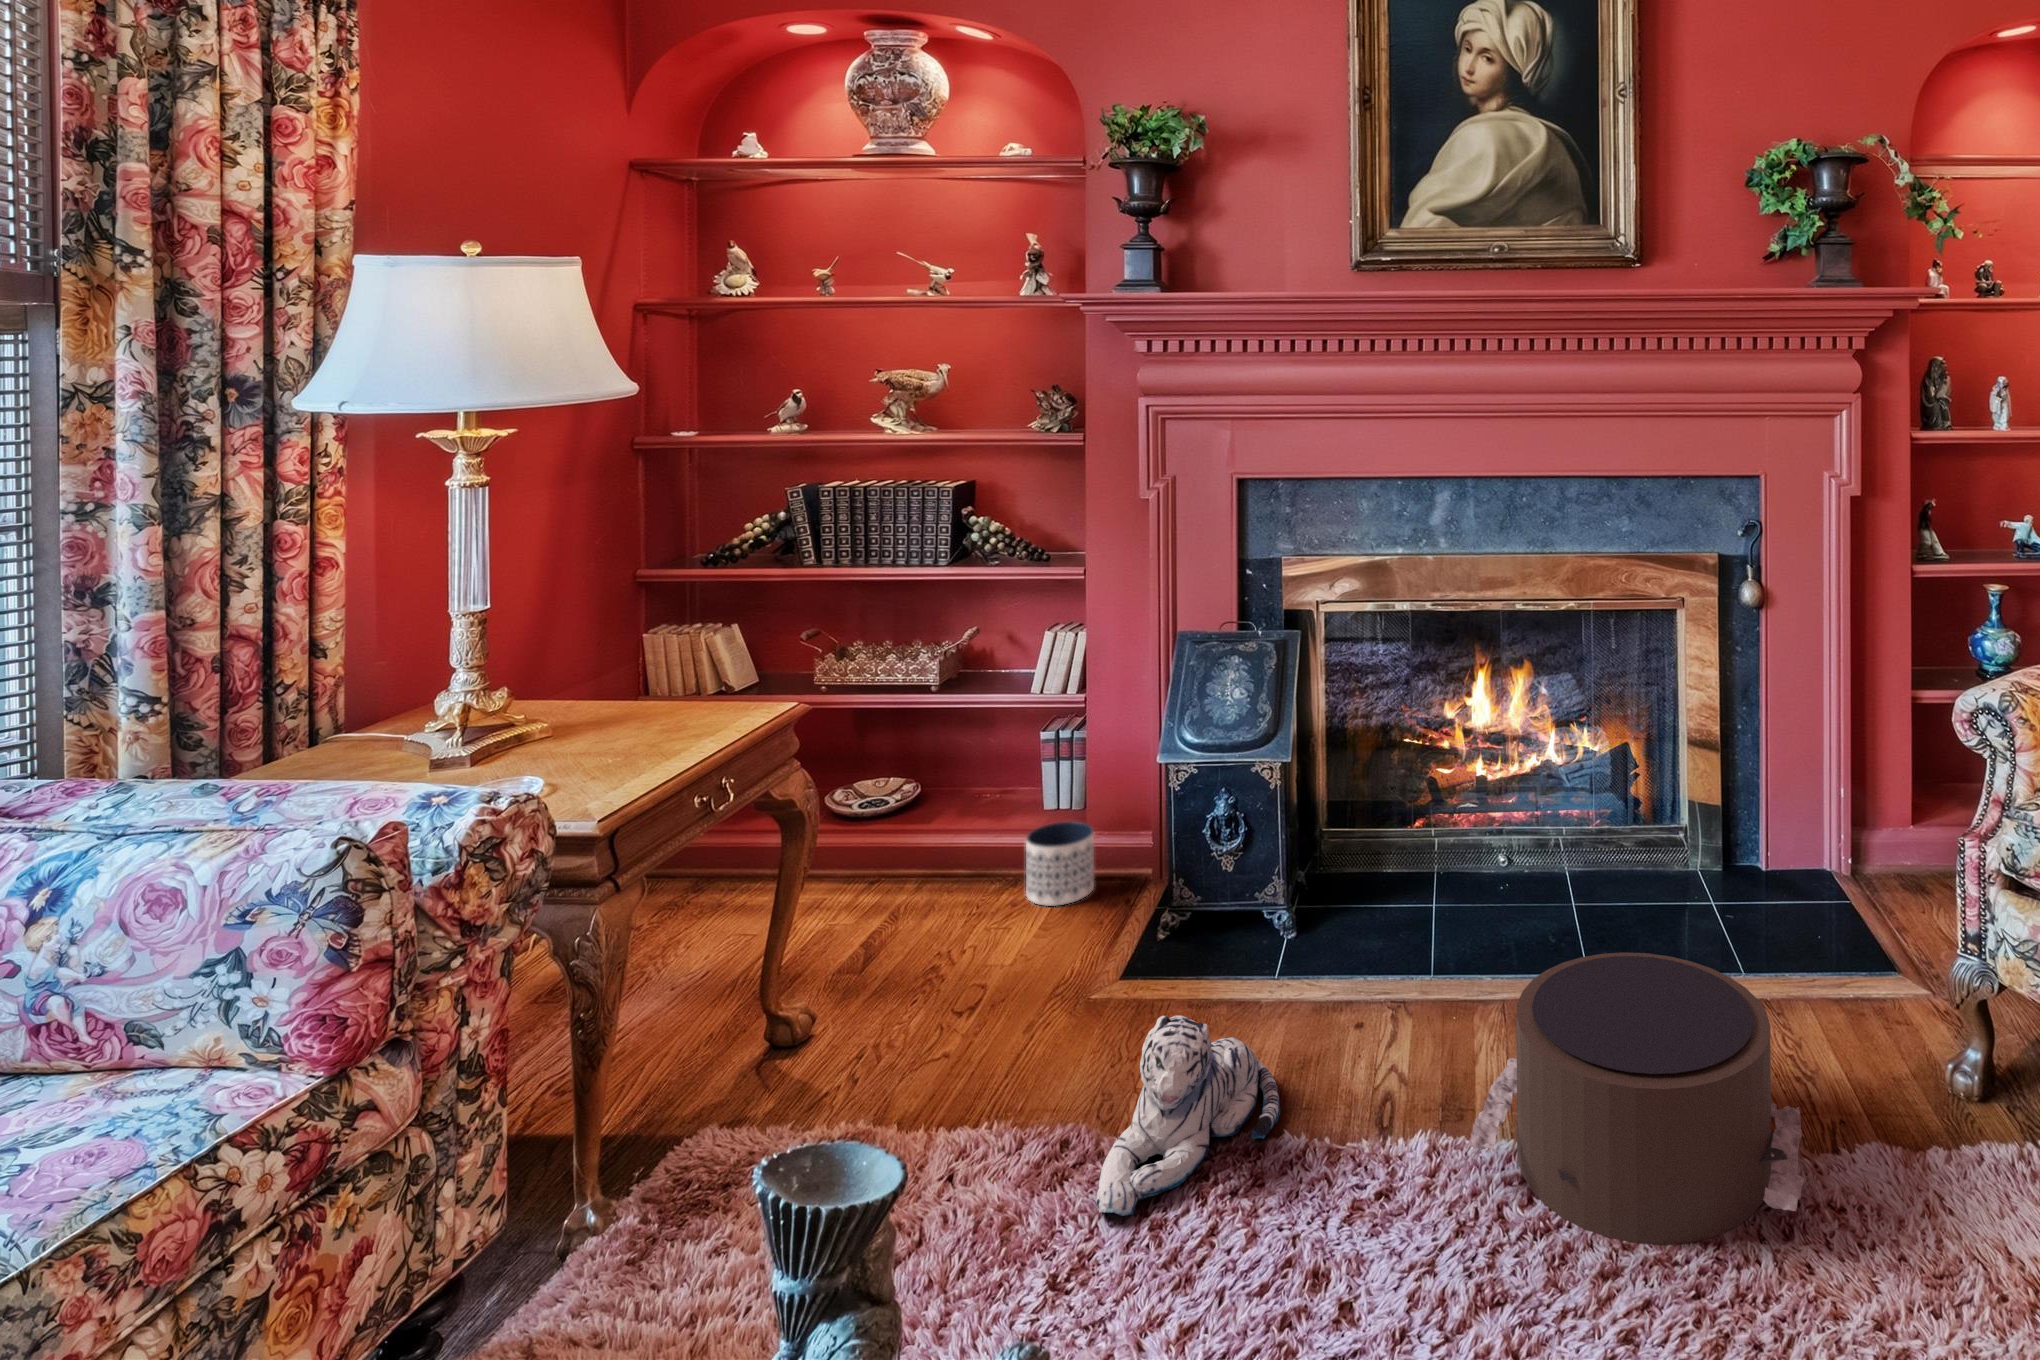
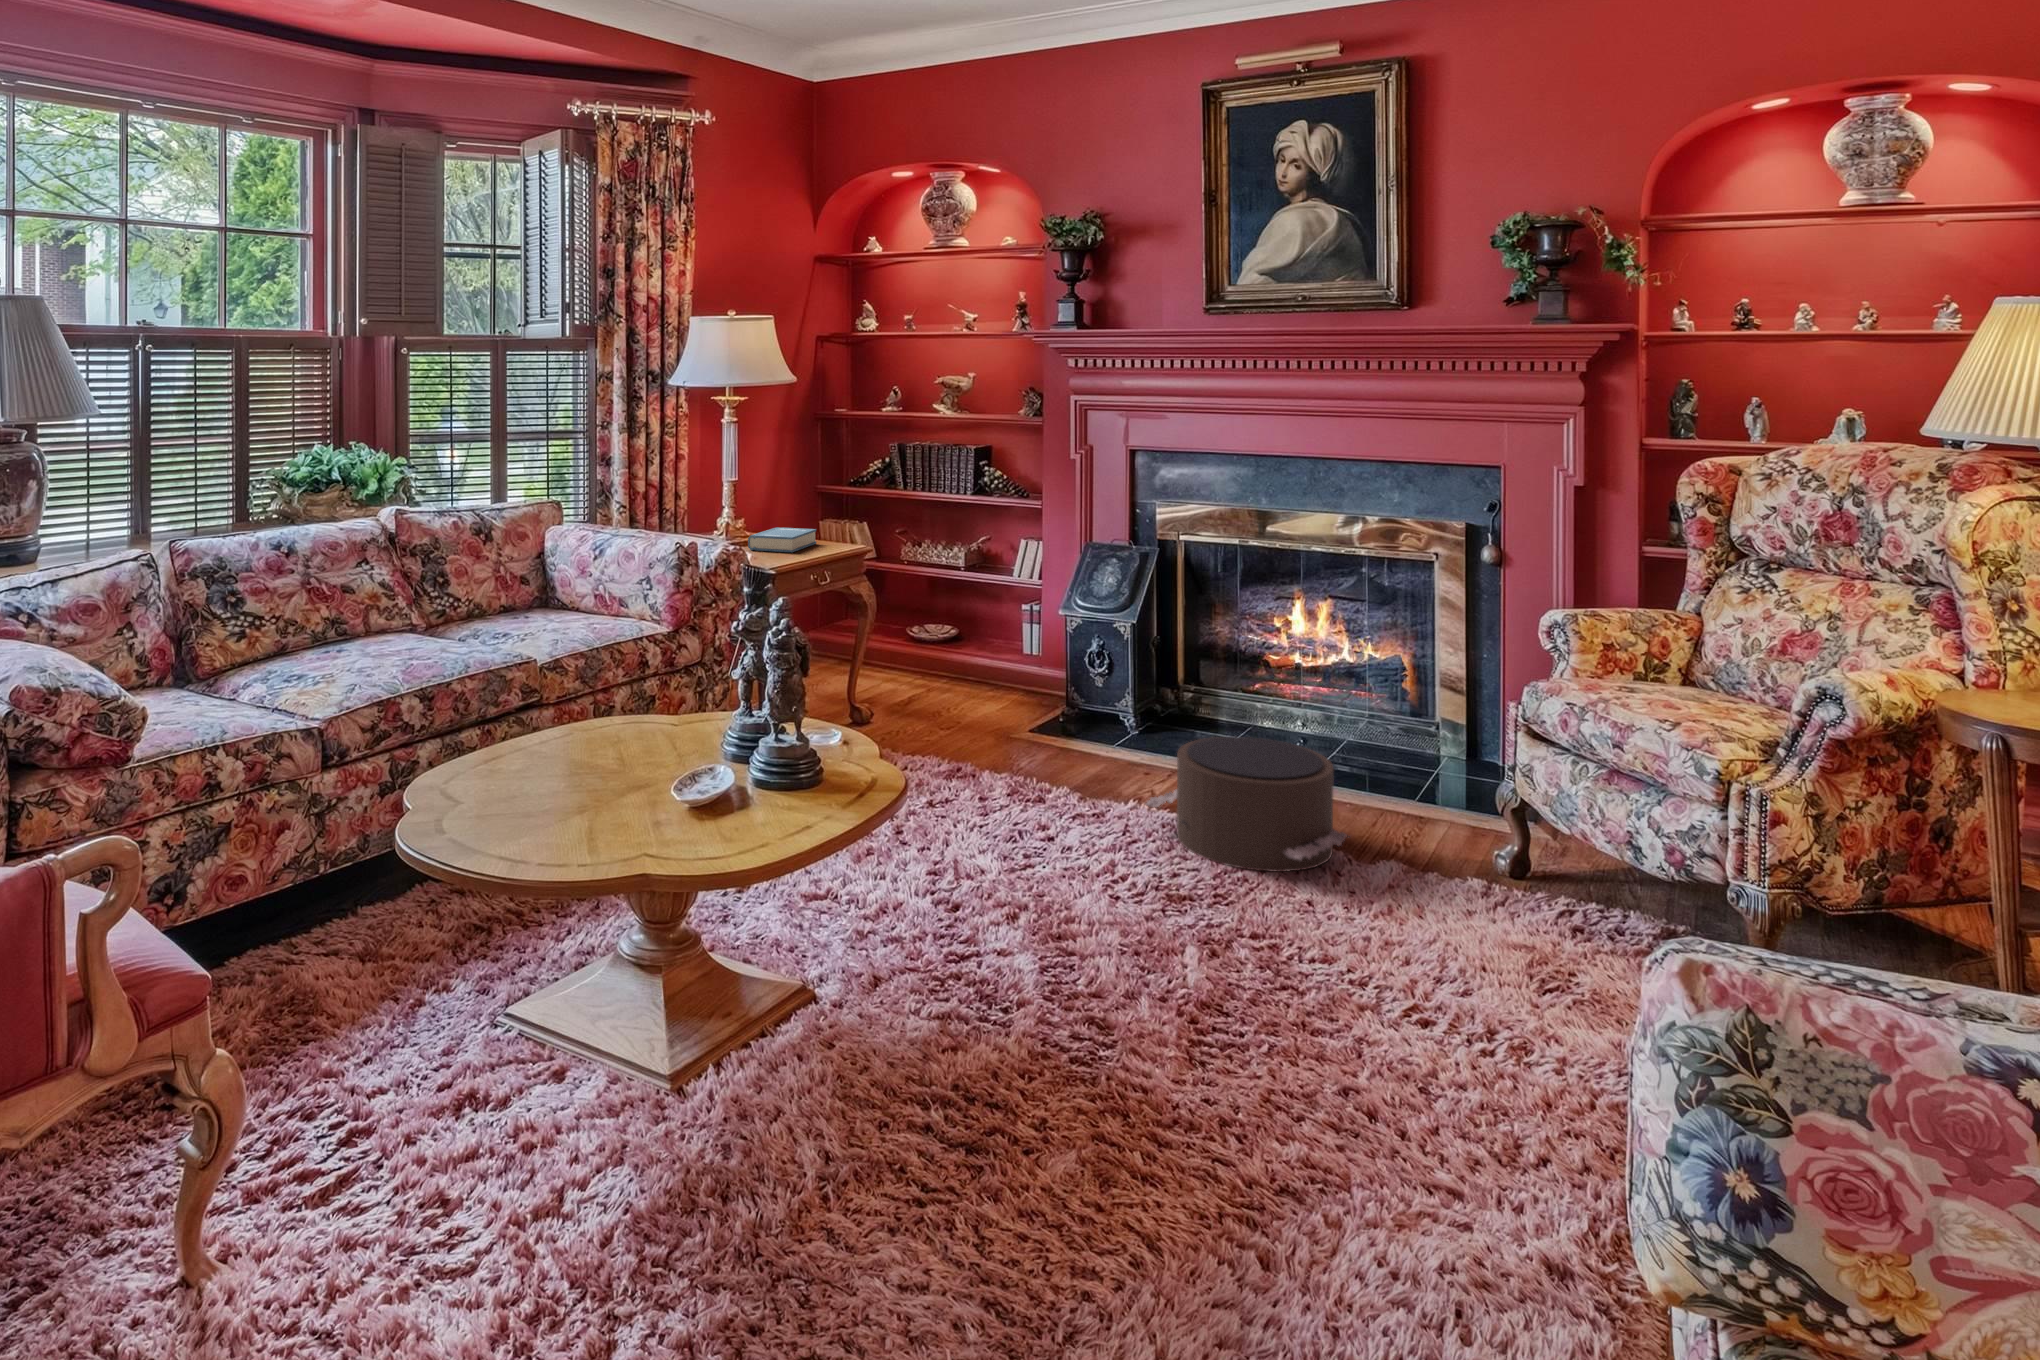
hardback book: none [528,687,692,767] -> present [748,527,816,552]
planter: present [1026,821,1094,906] -> none [995,656,1035,700]
plush toy: present [1096,1015,1281,1216] -> none [960,713,1074,796]

